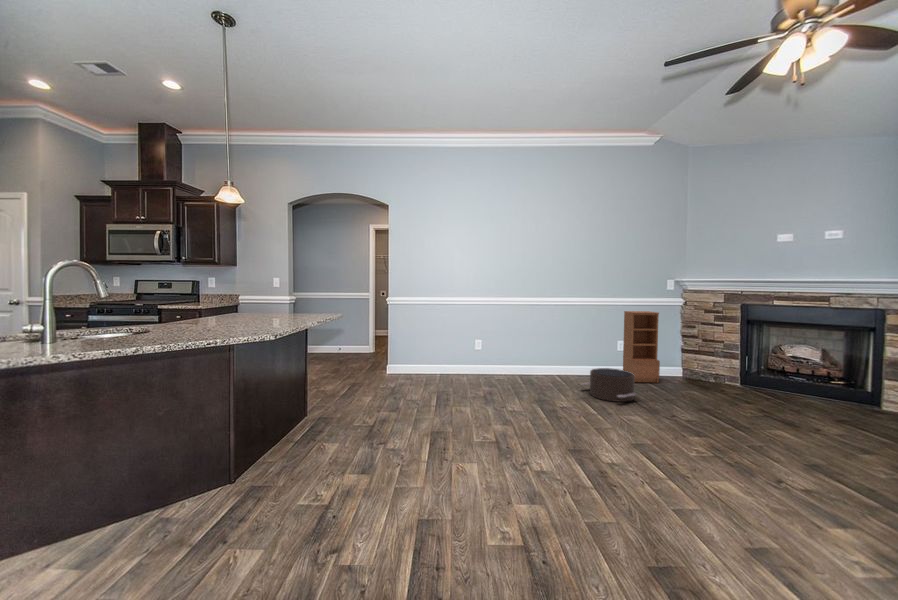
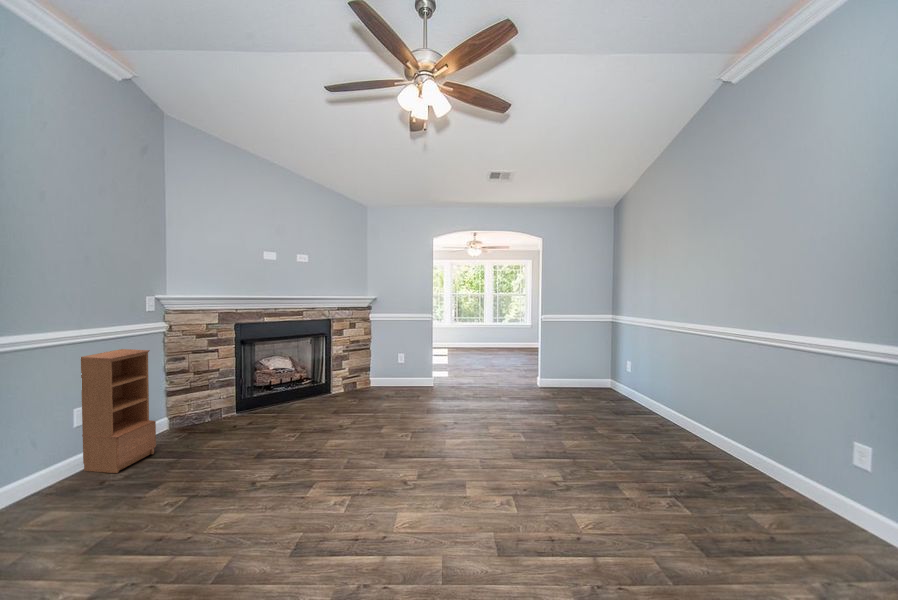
pouf: present [583,368,636,402] -> none [39,463,176,548]

